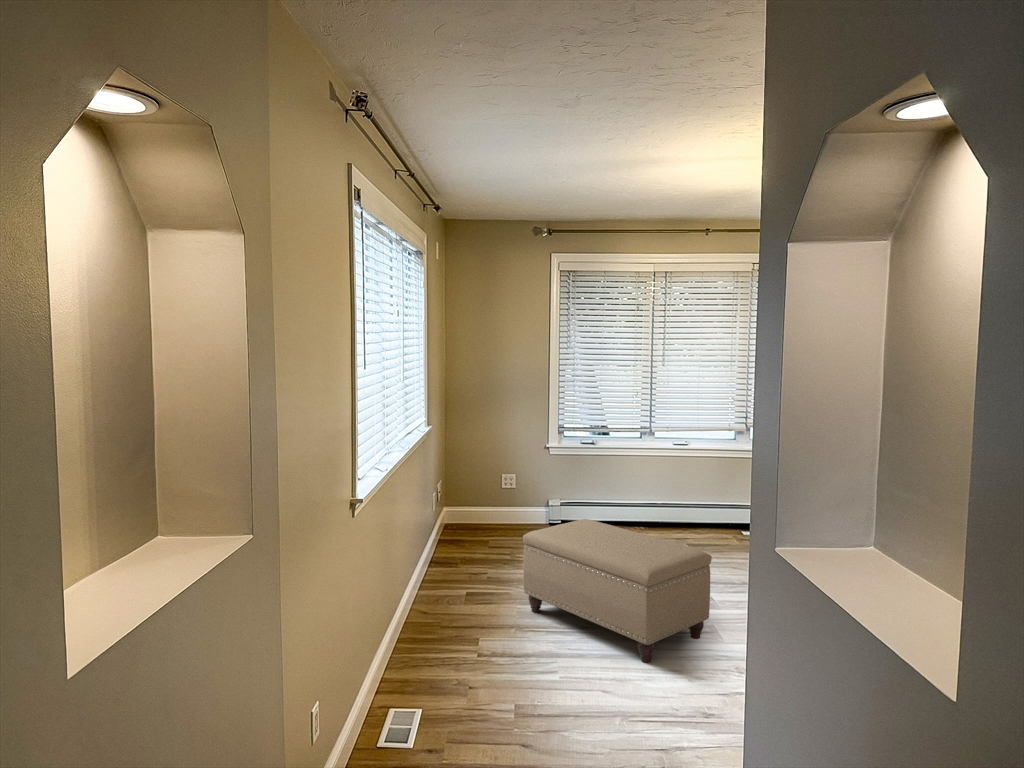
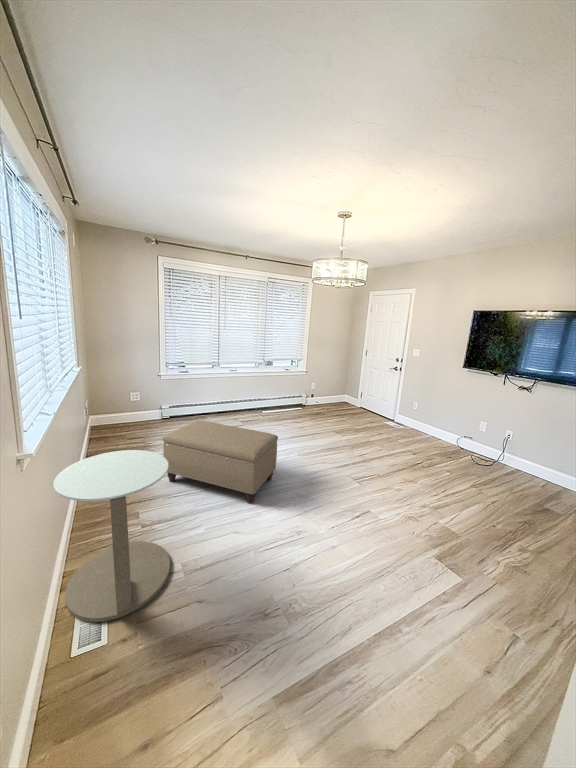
side table: none [379,531,501,731] -> present [53,450,170,622]

